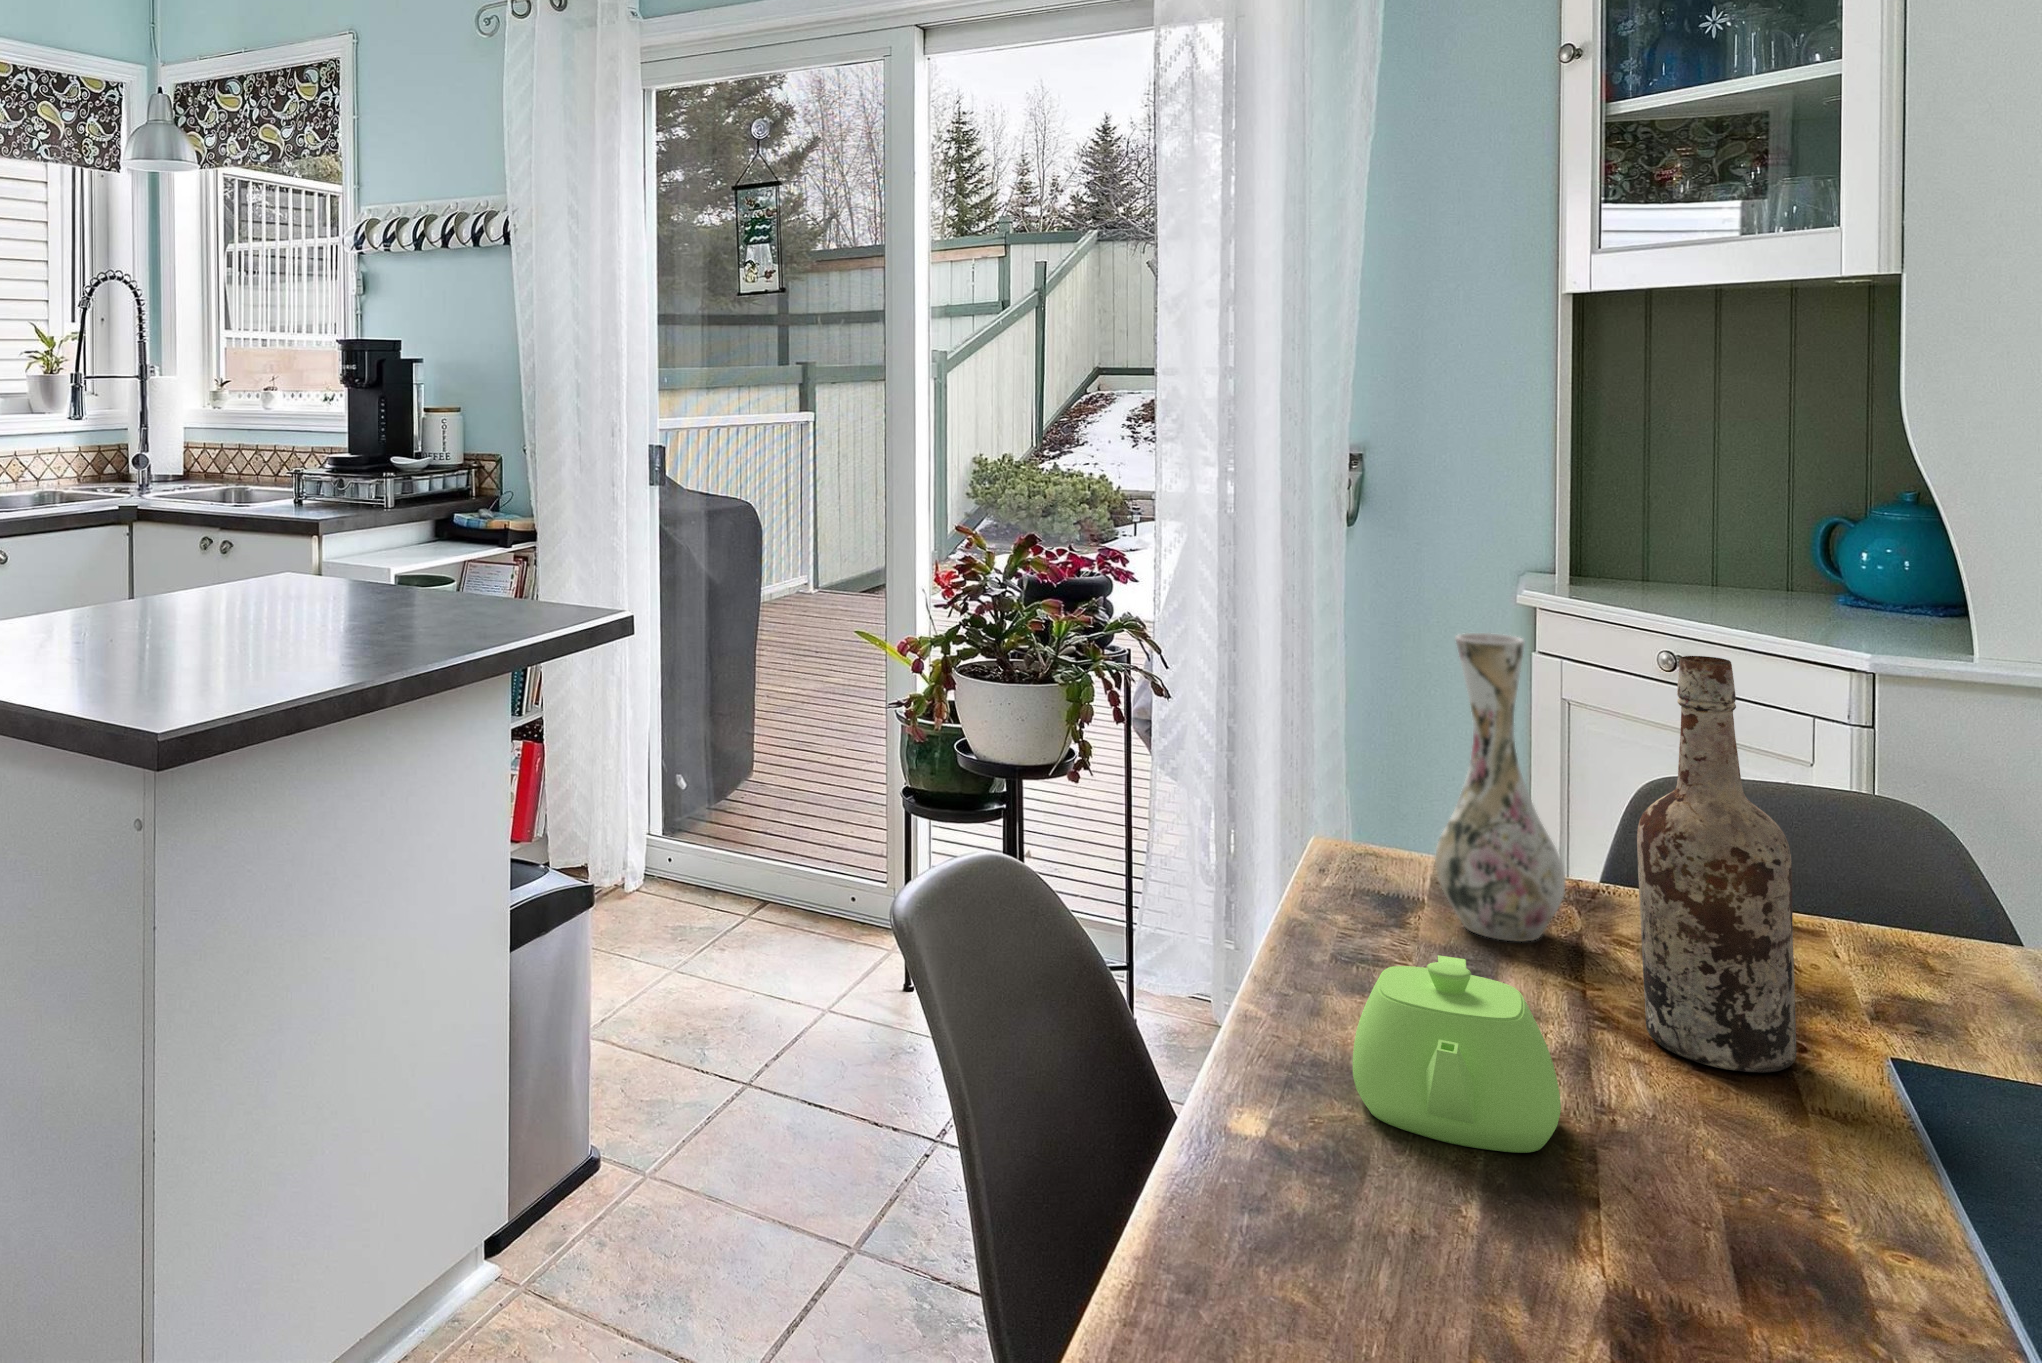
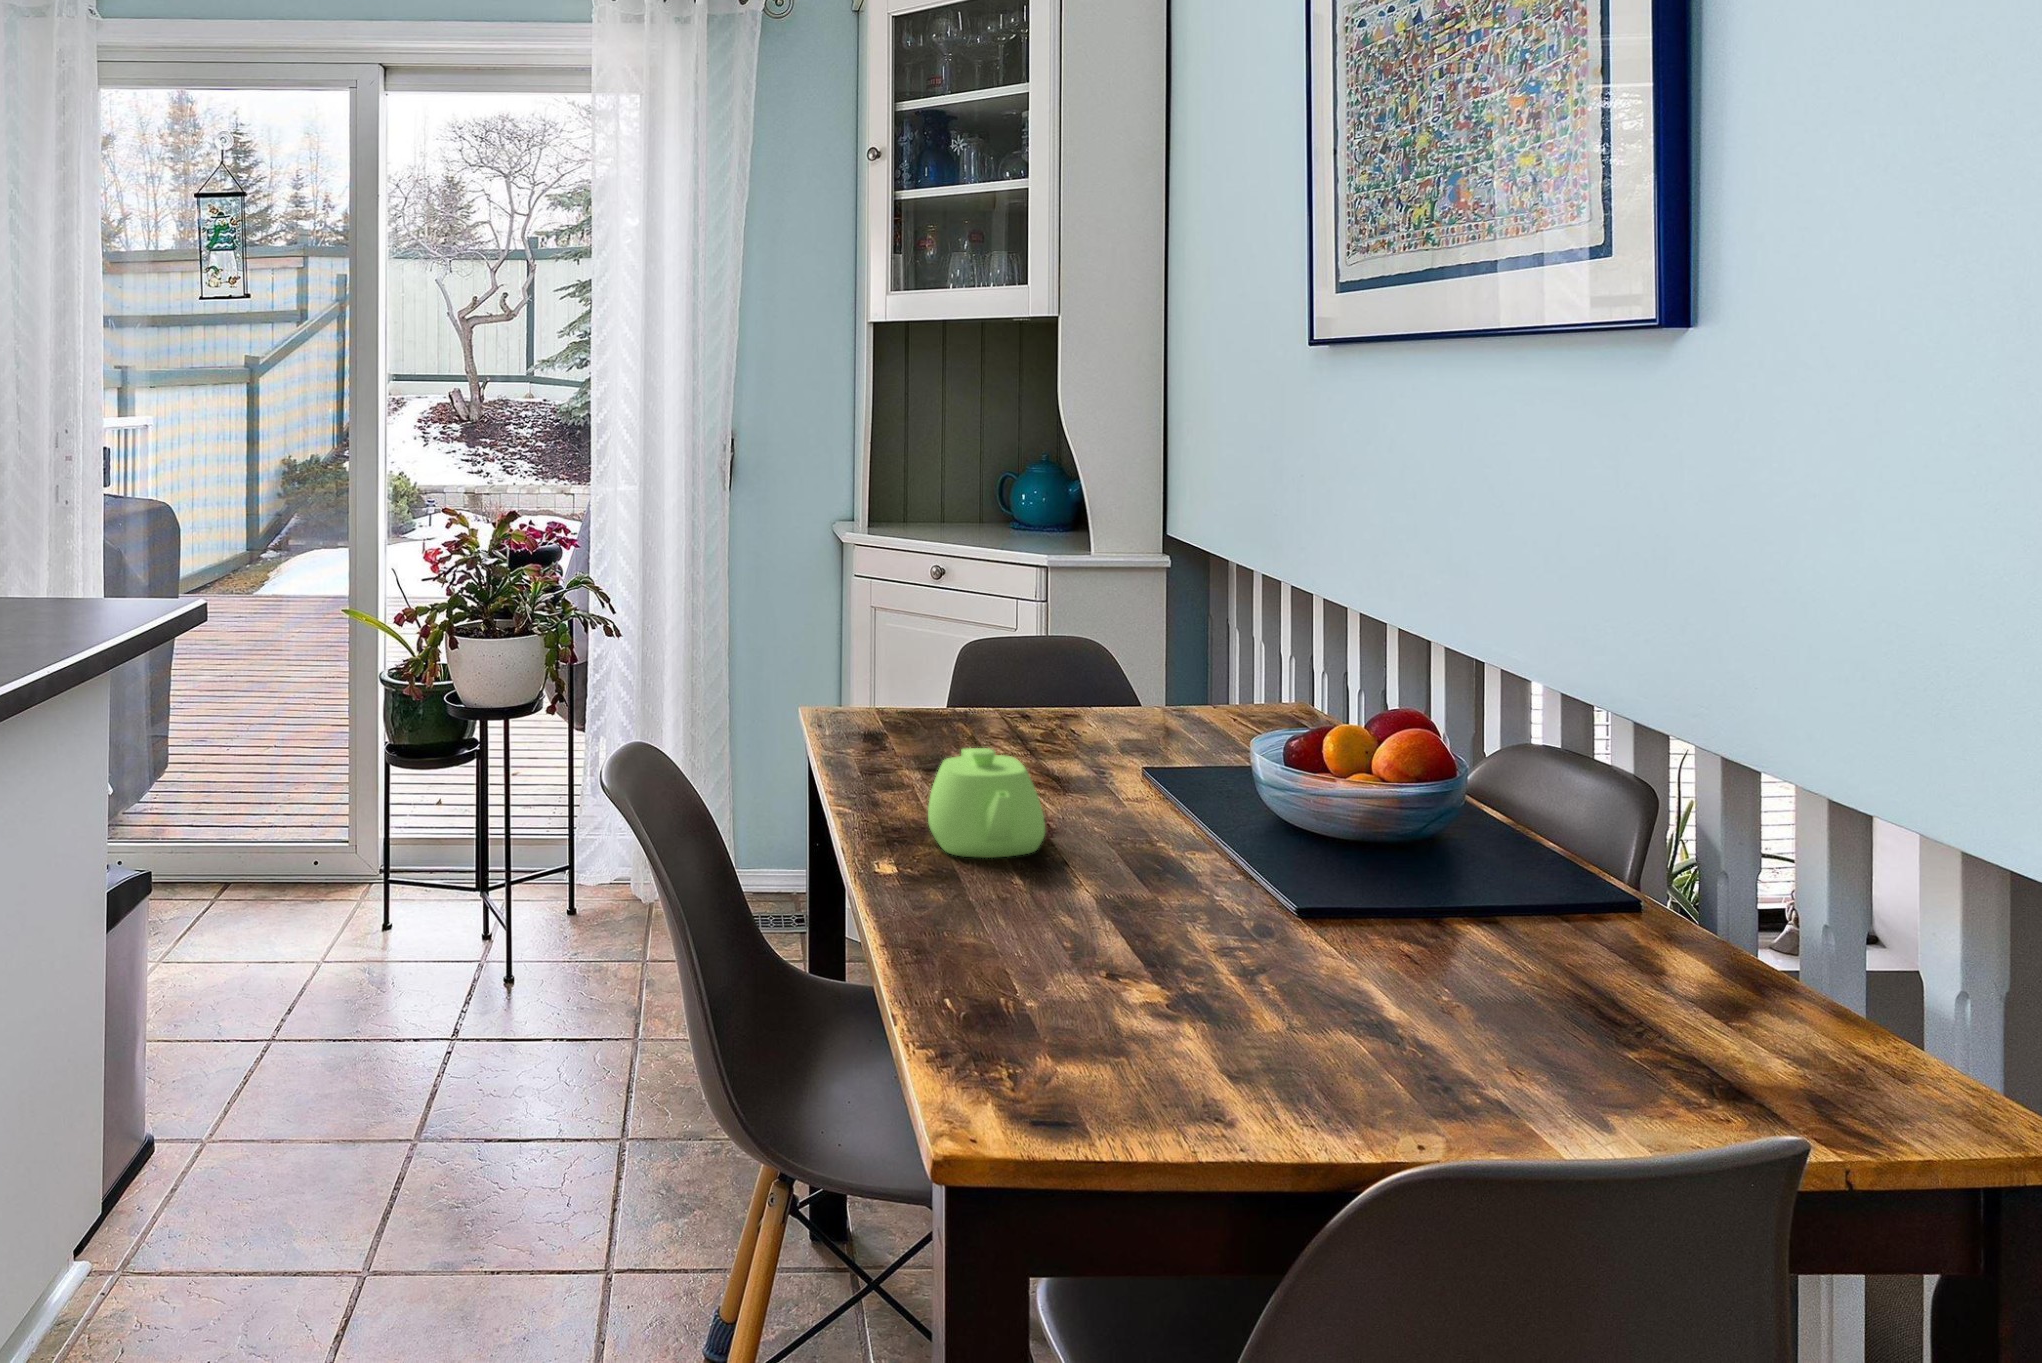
vase: present [1435,633,1566,941] -> none [896,547,969,748]
wine bottle: present [1637,656,1796,1072] -> none [1036,545,1112,791]

